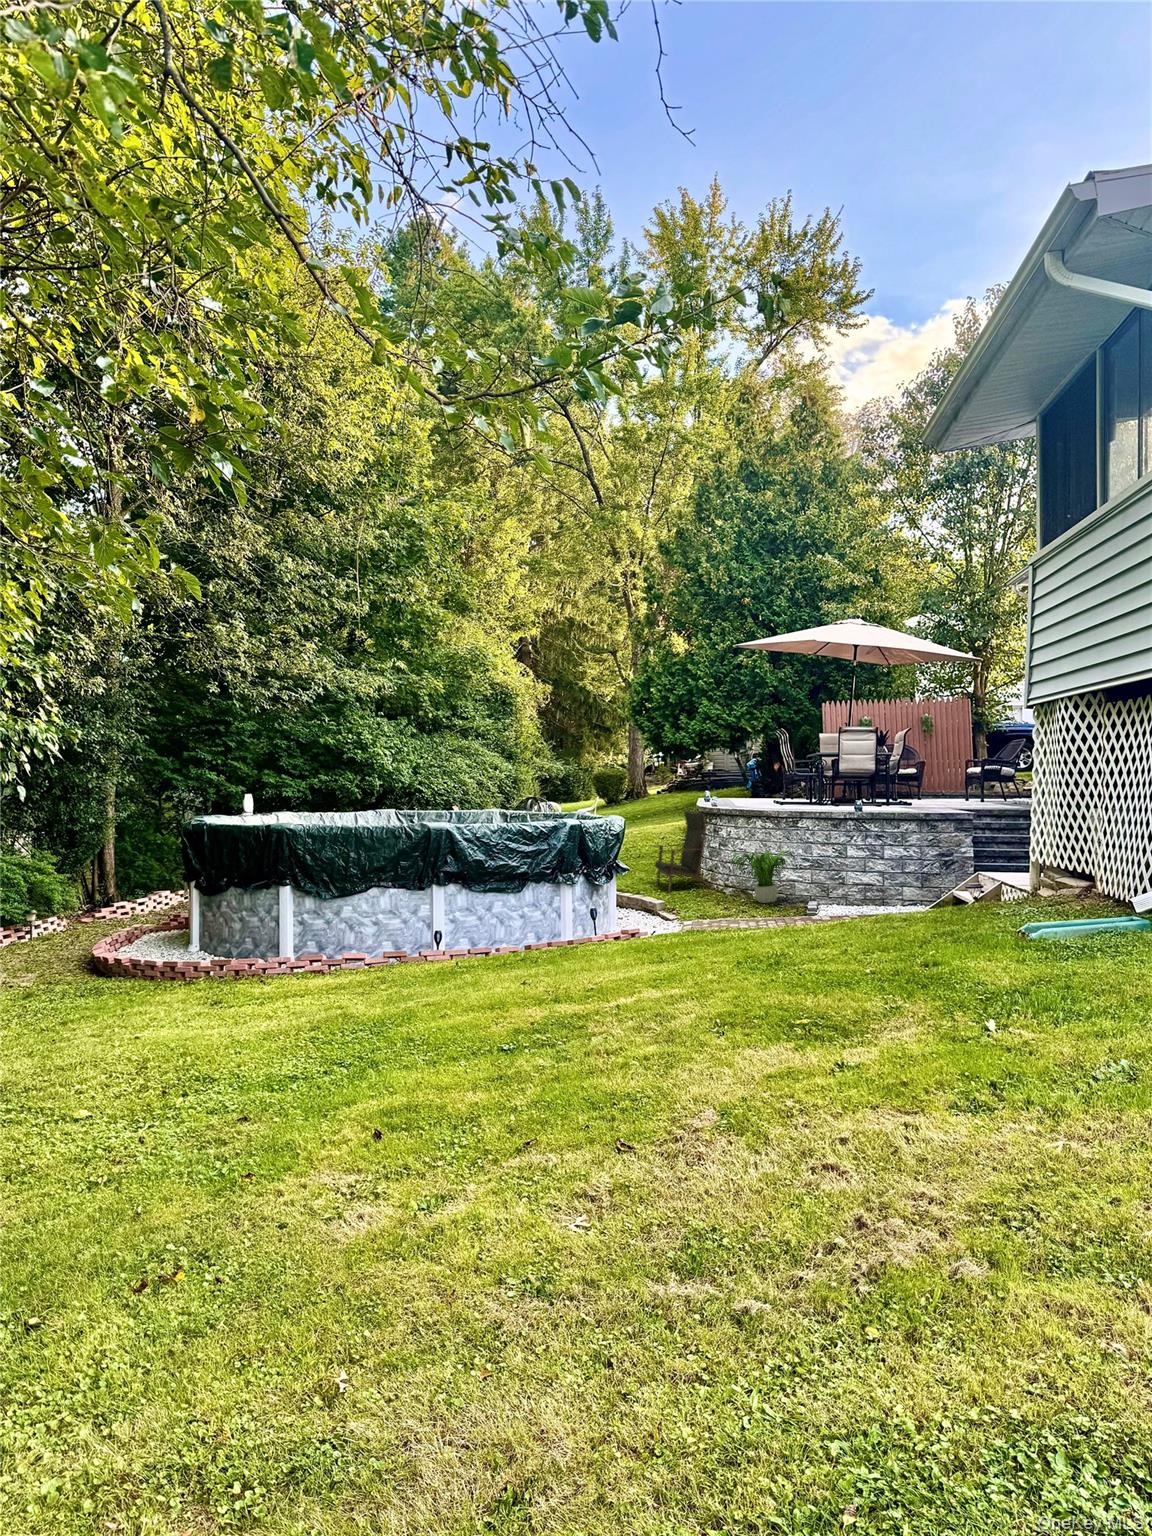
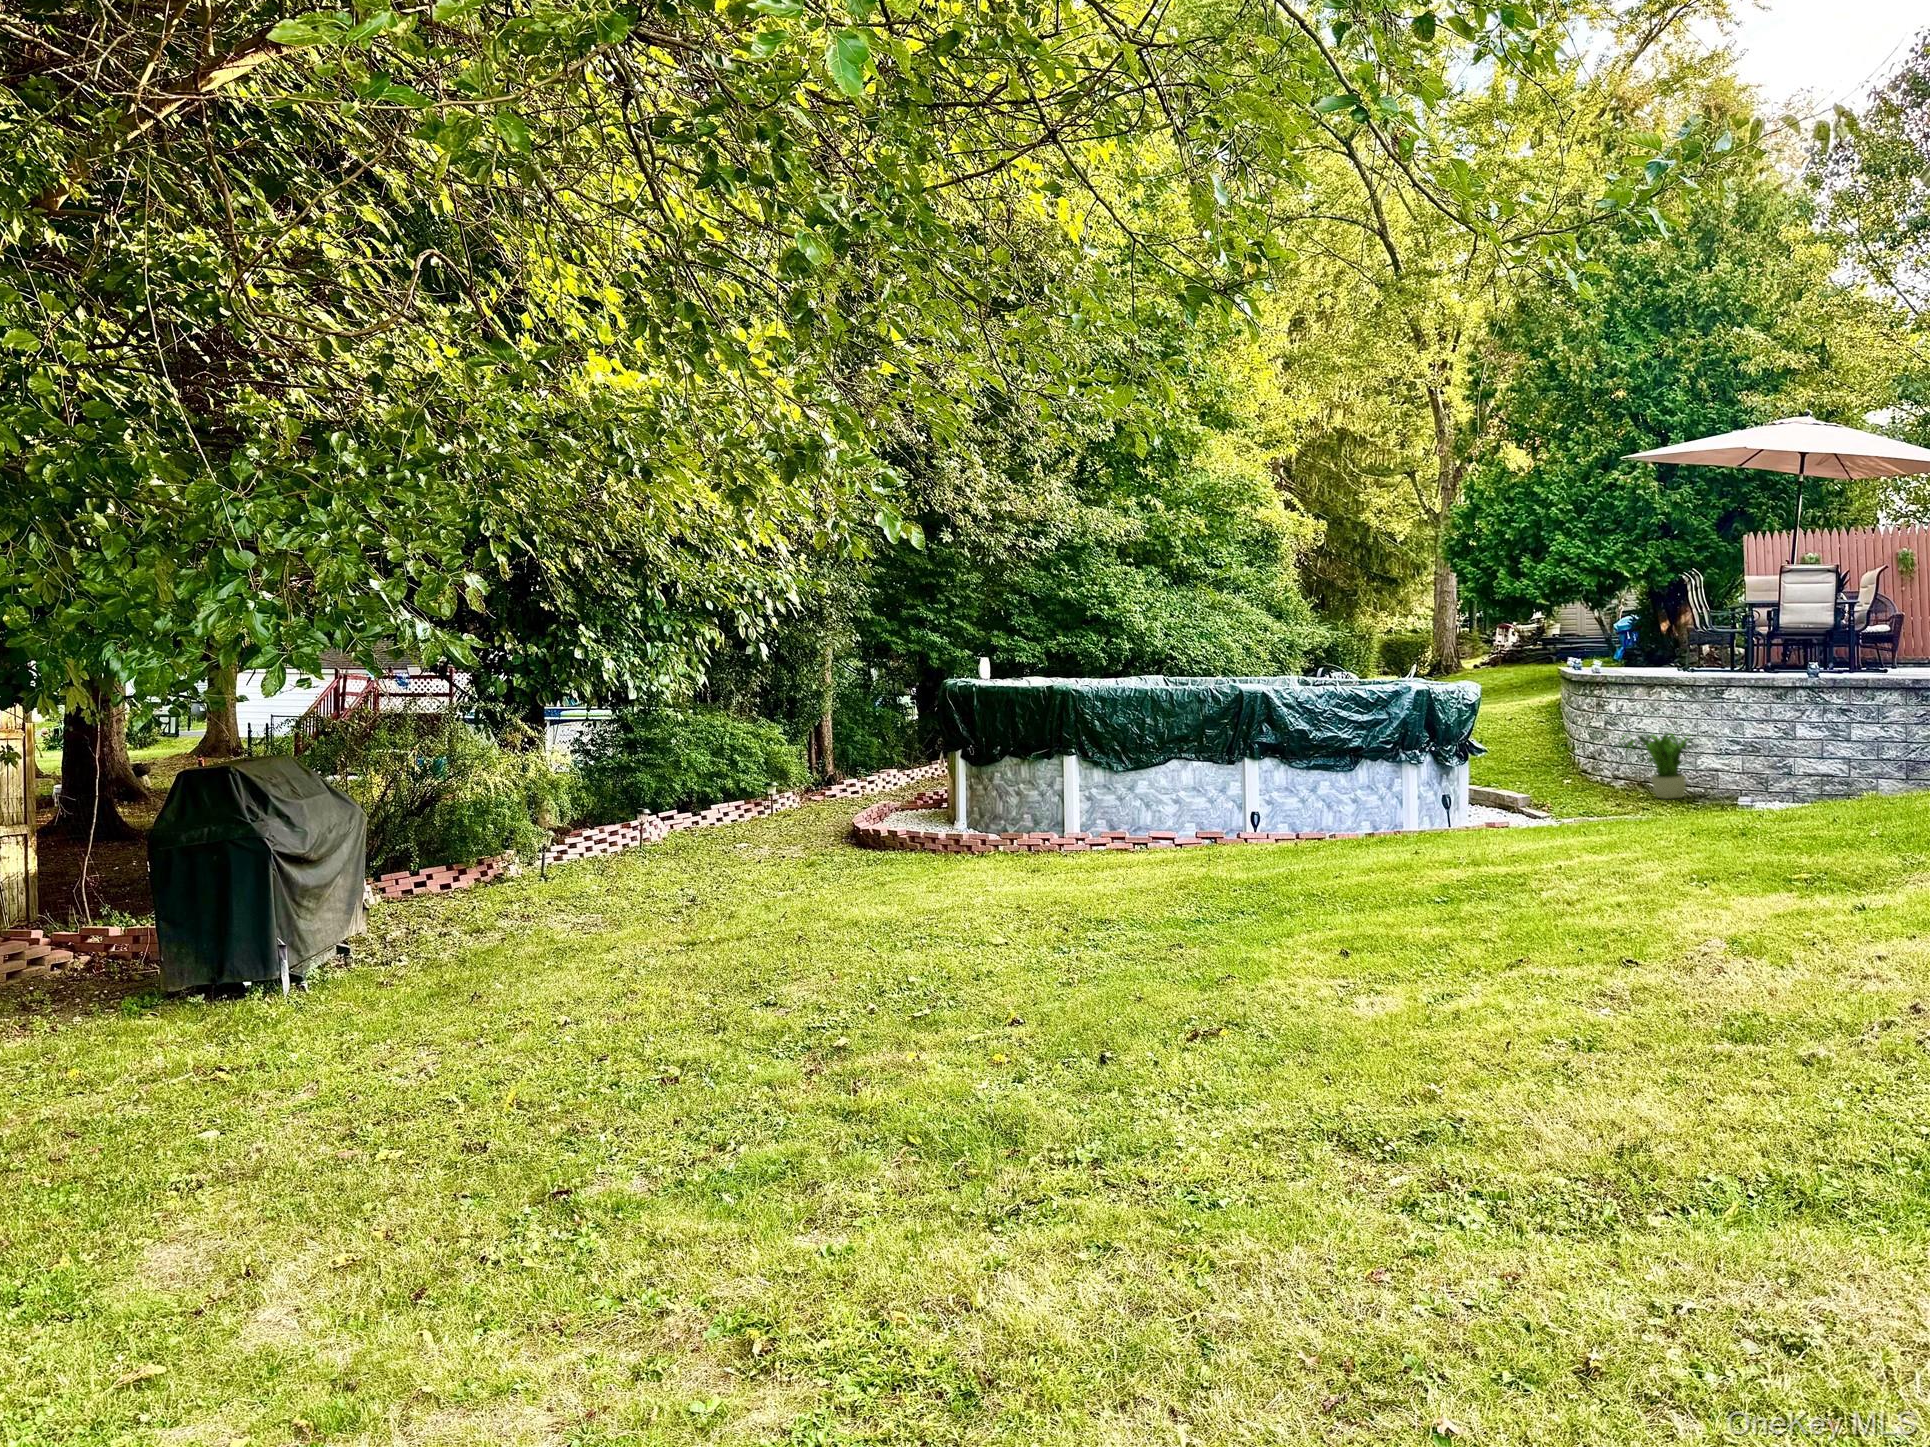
lounge chair: present [655,810,713,892] -> none [1489,682,1585,788]

